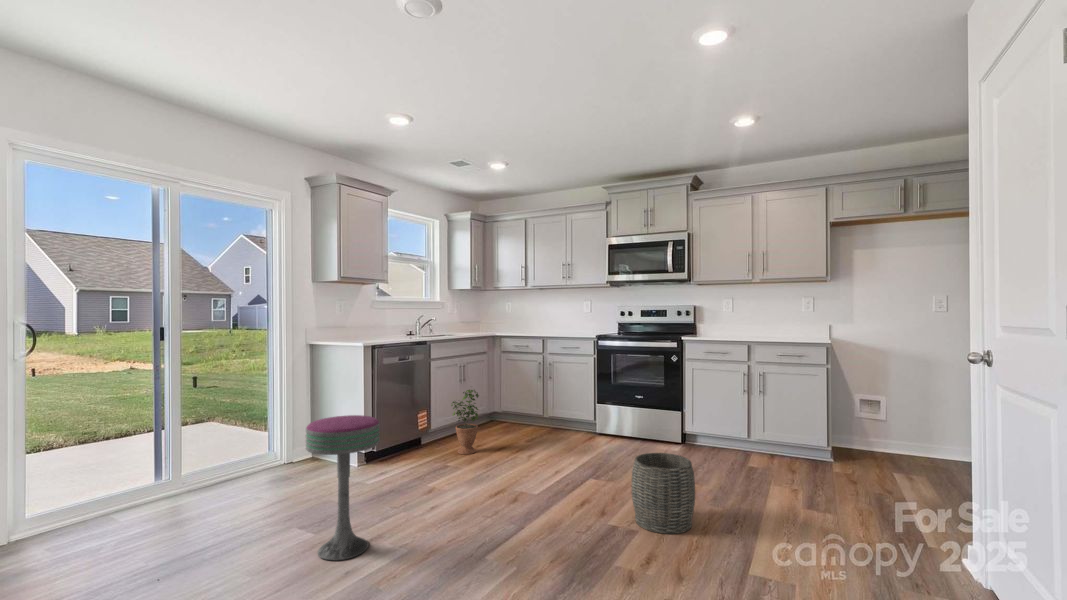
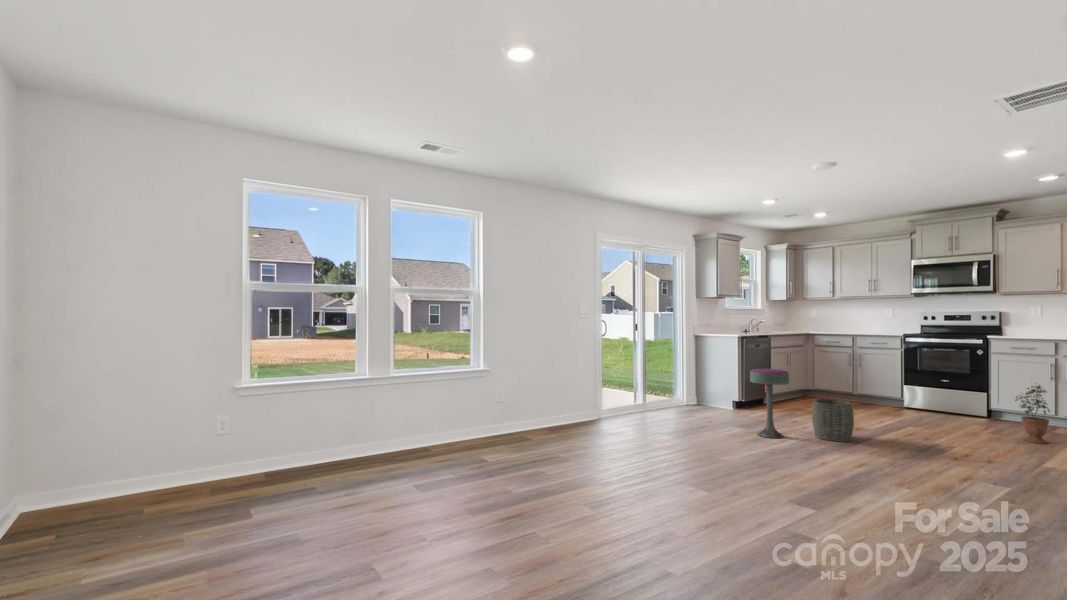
potted plant: present [451,390,479,454] -> present [1015,385,1050,444]
woven basket: present [632,453,695,534] -> present [812,399,854,442]

